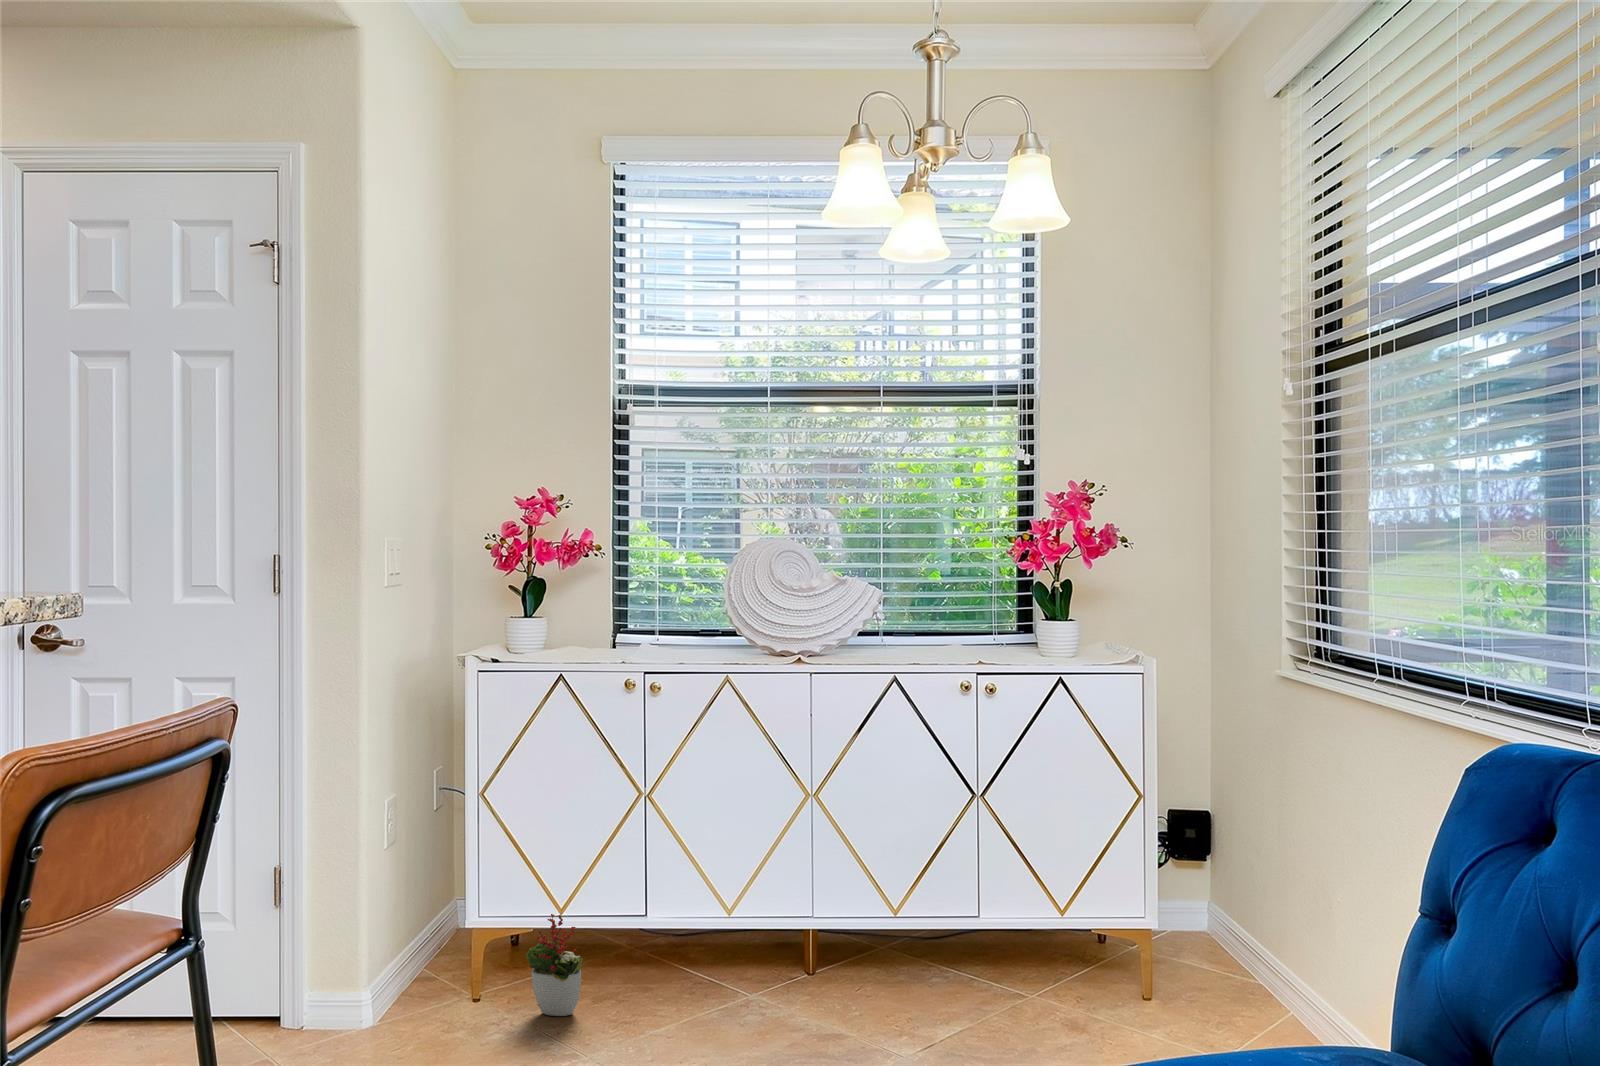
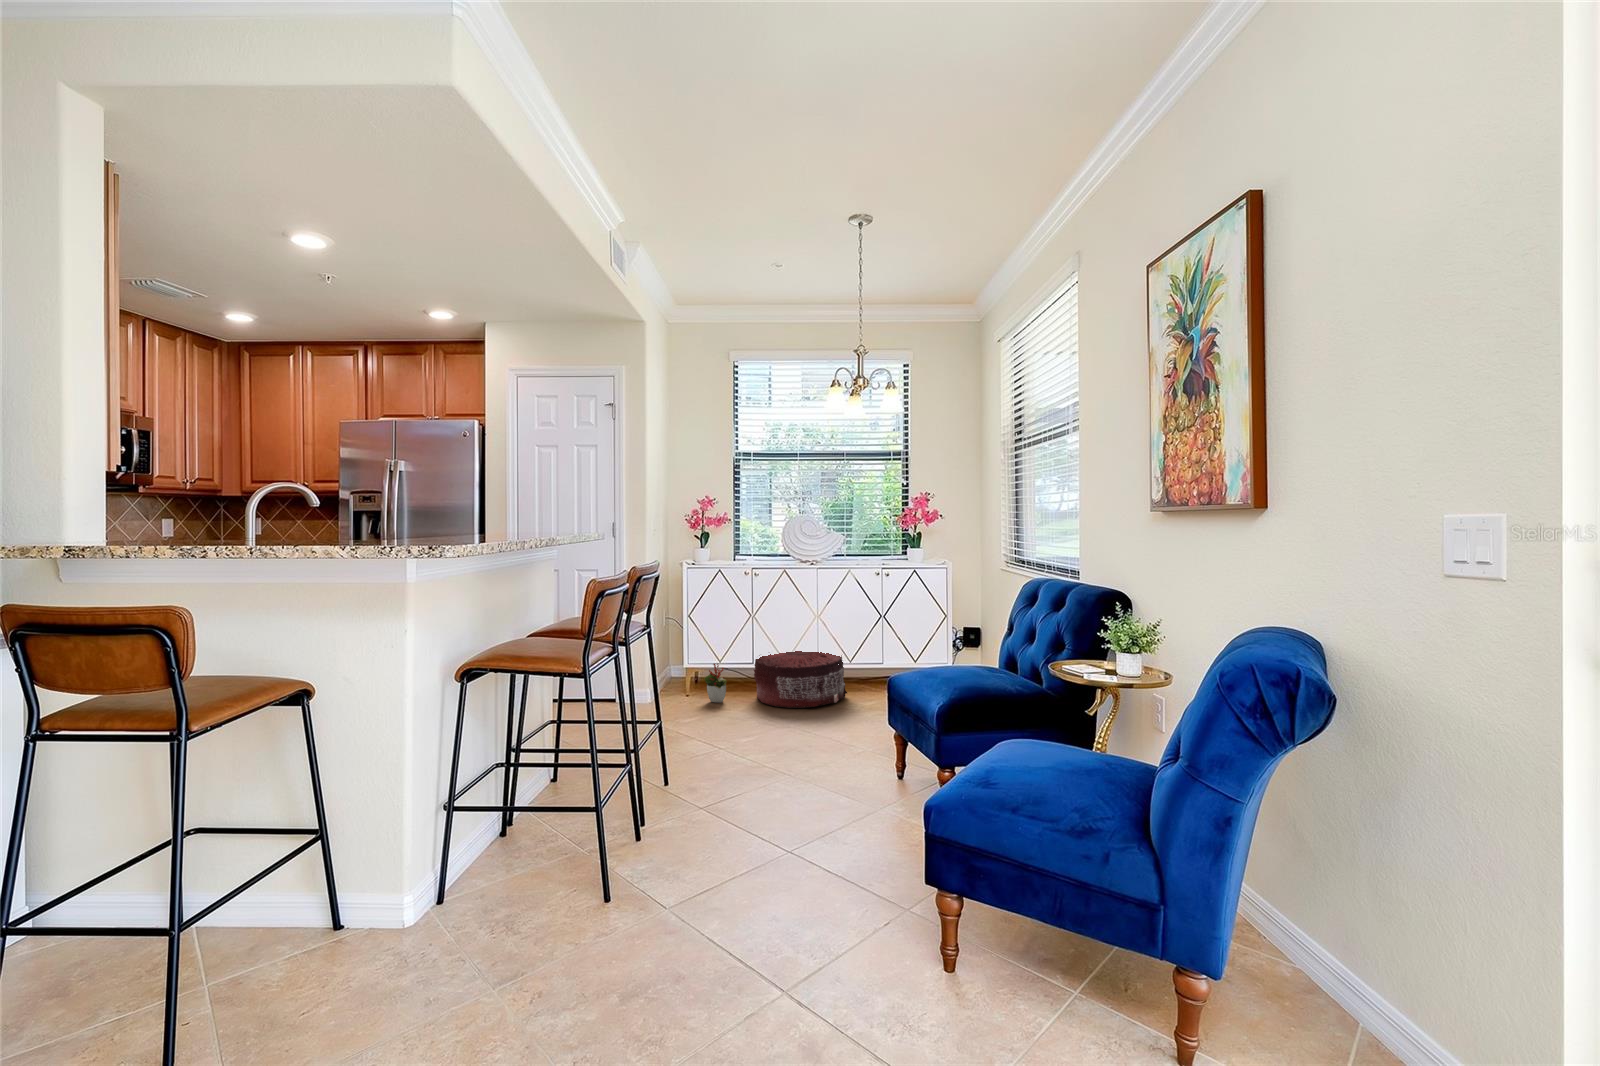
pouf: none [652,864,891,1035] -> present [754,651,847,708]

